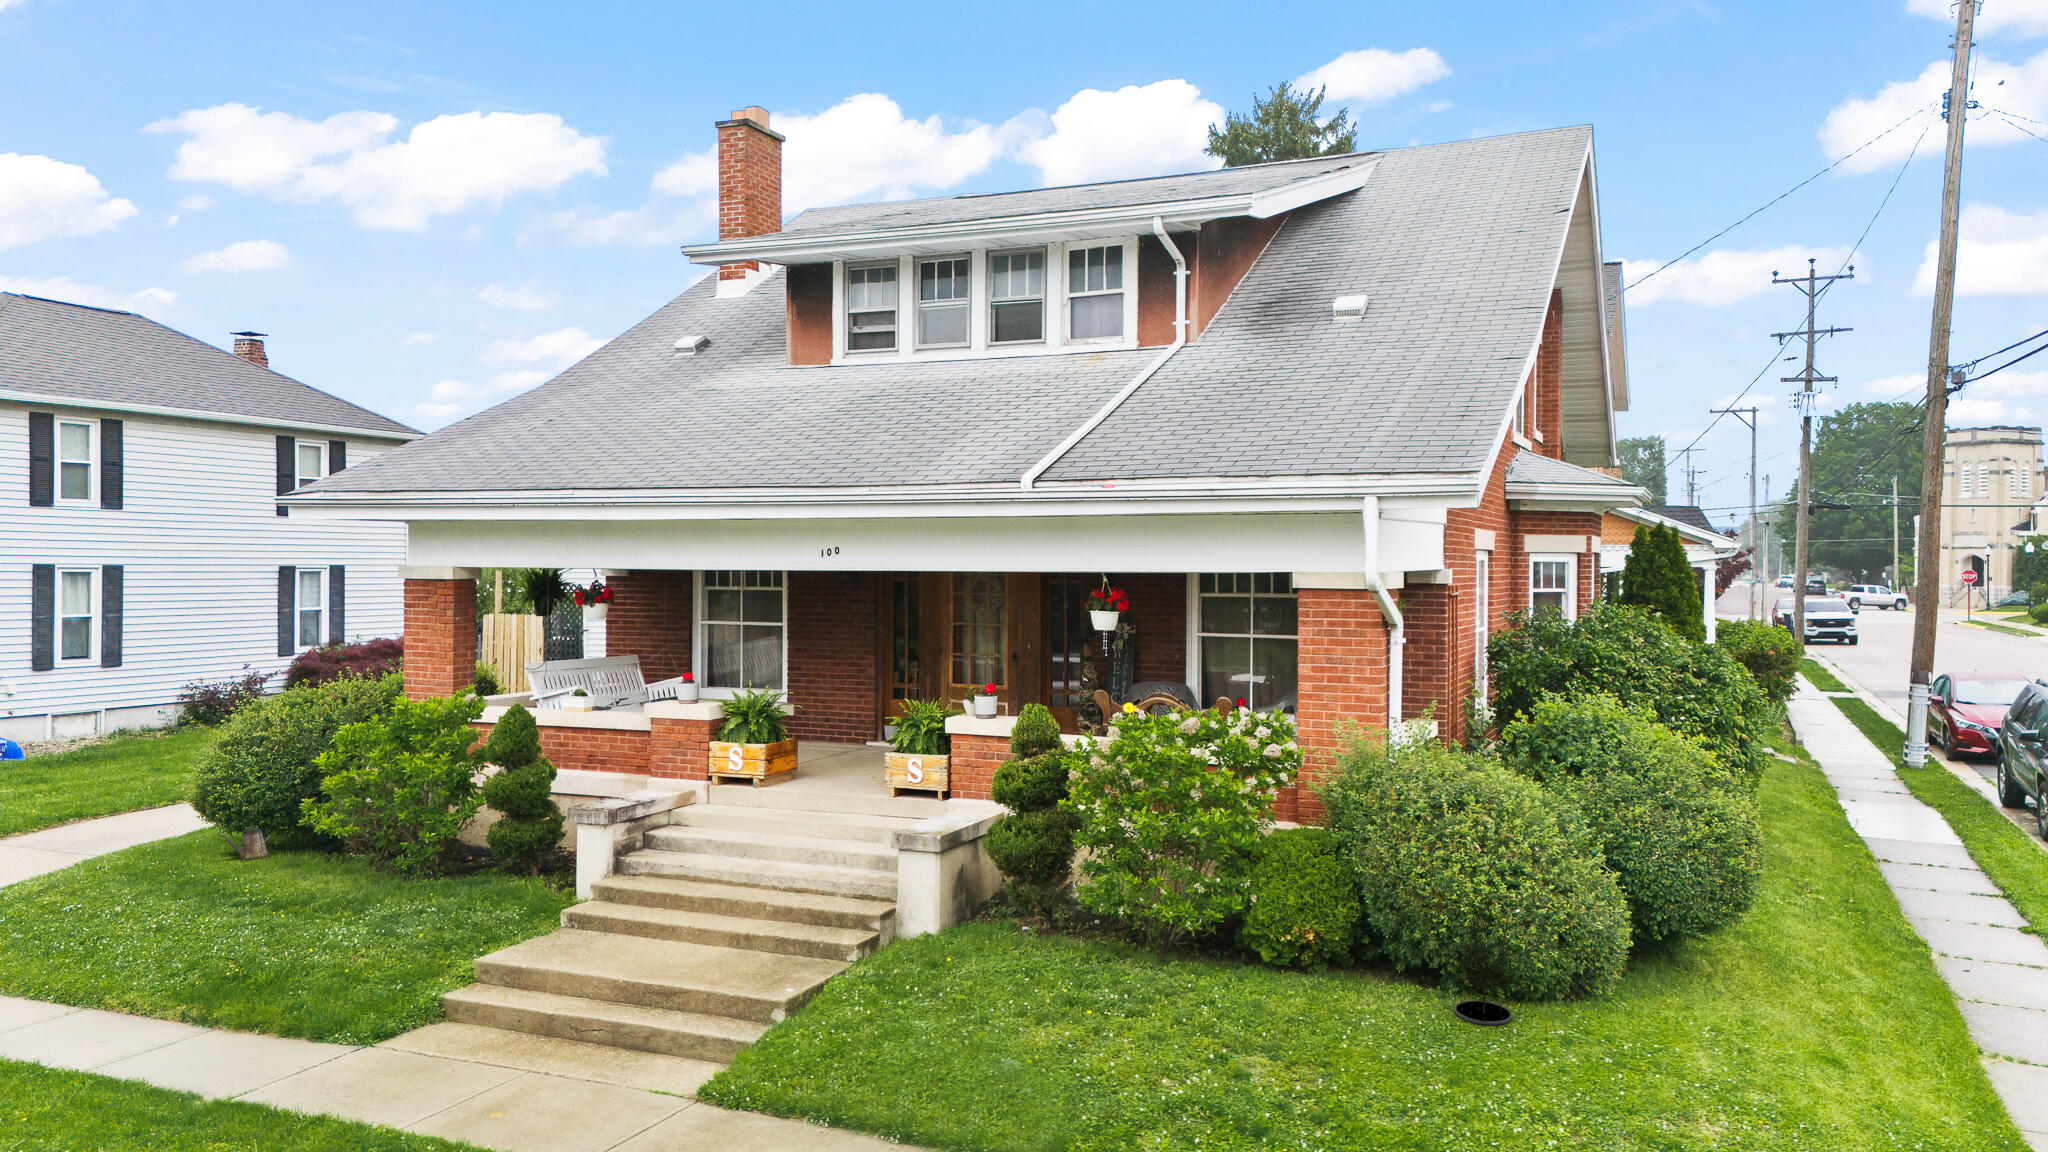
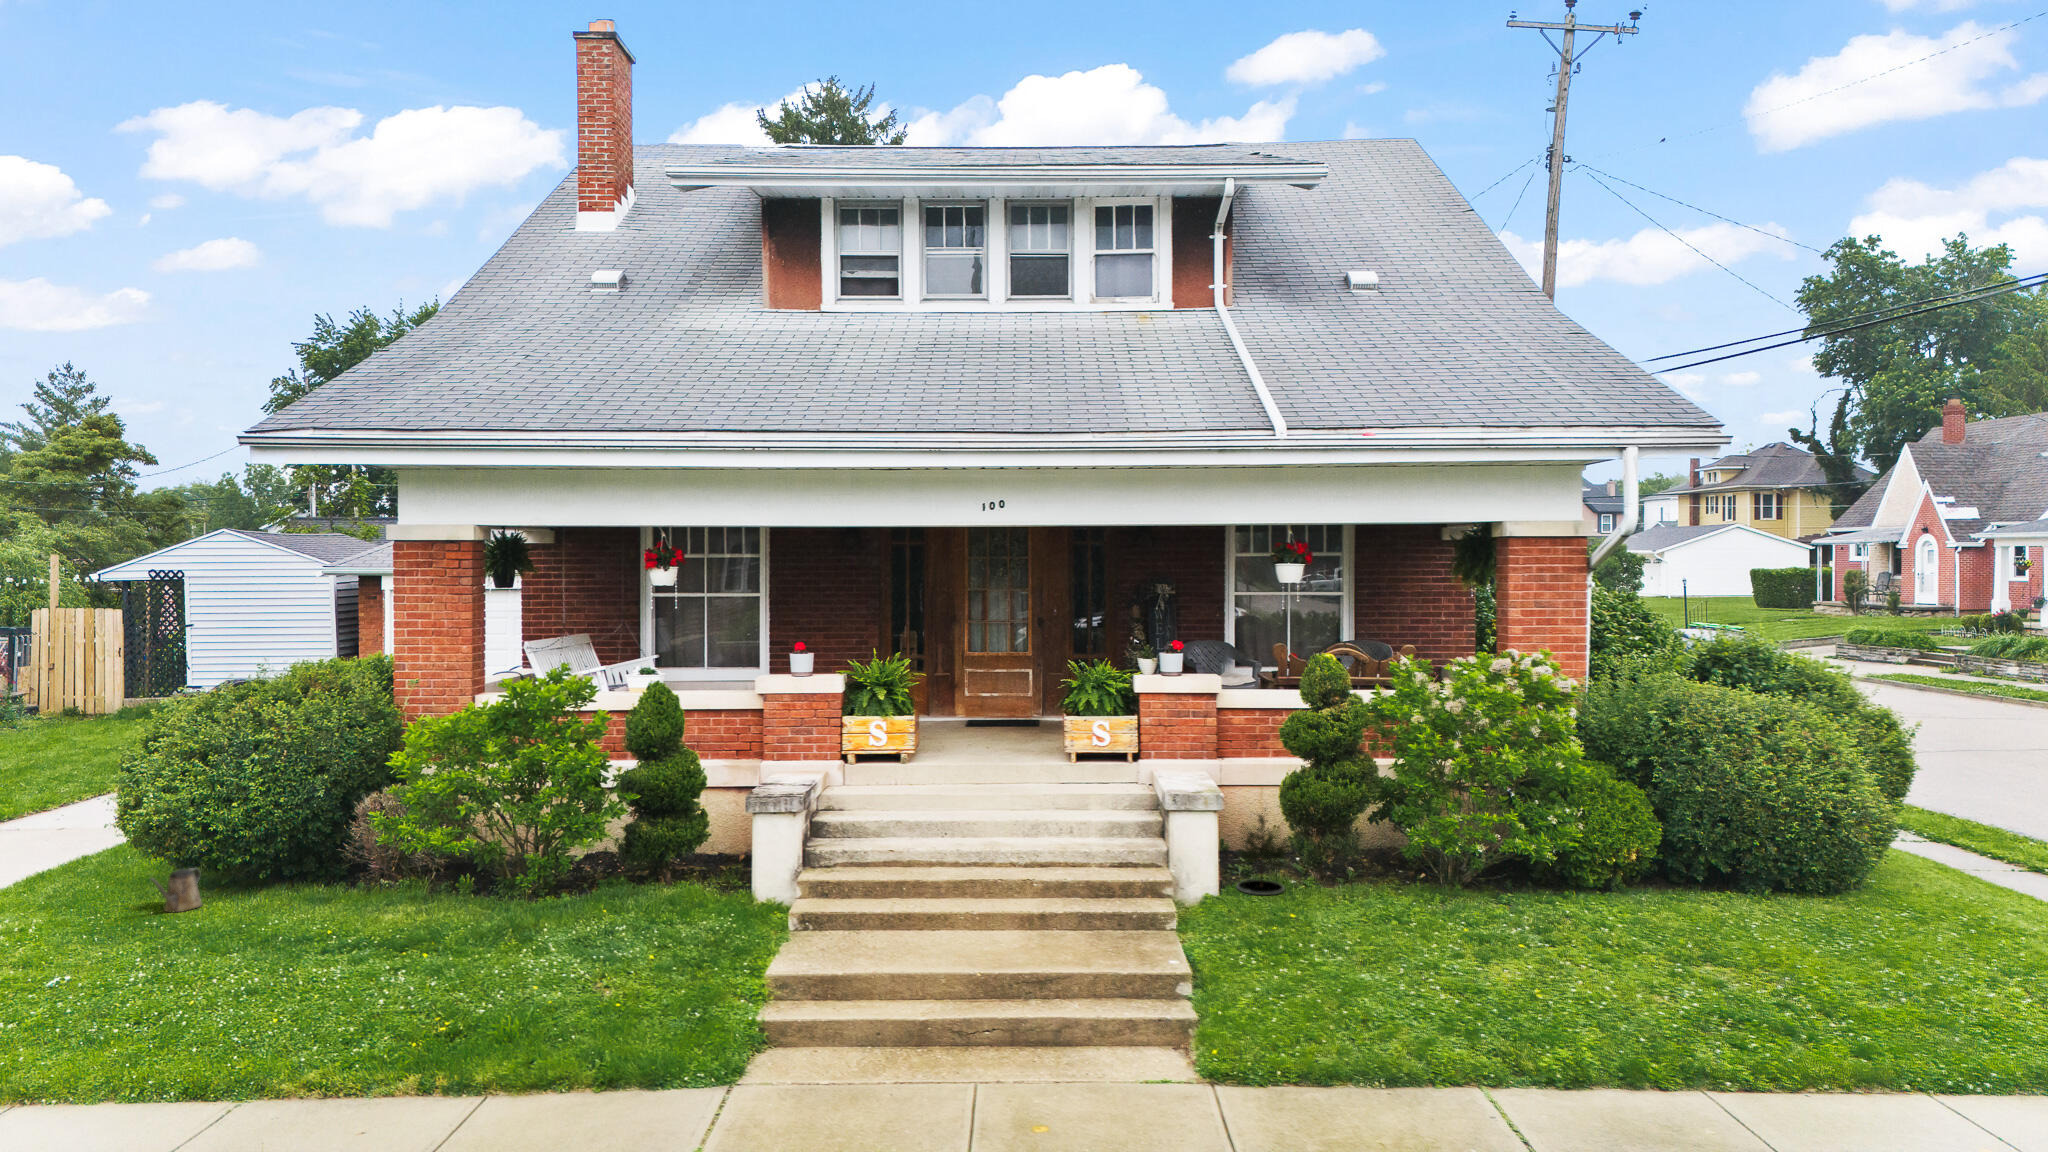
potted tree: present [1454,917,1516,1025] -> present [1236,810,1290,895]

